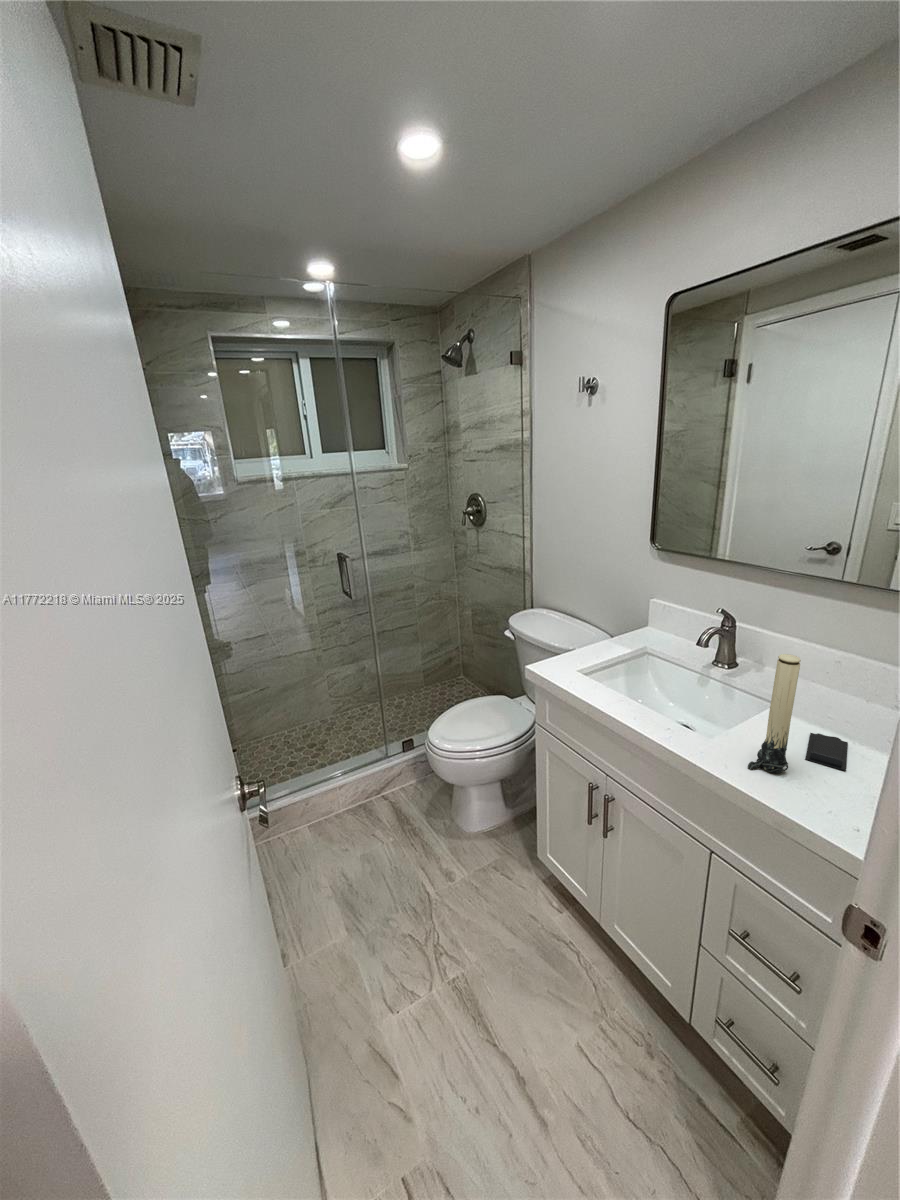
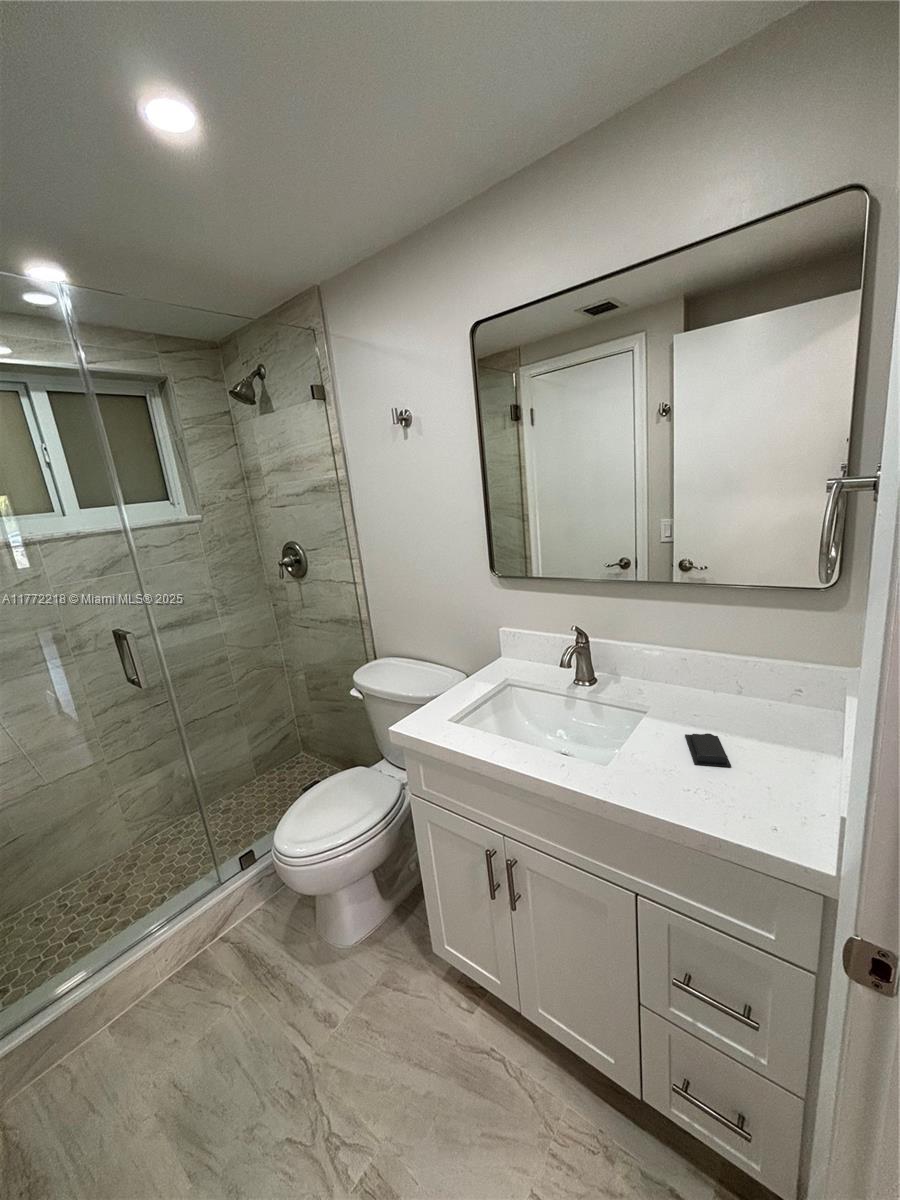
candle: present [748,654,801,773] -> none [652,660,688,791]

